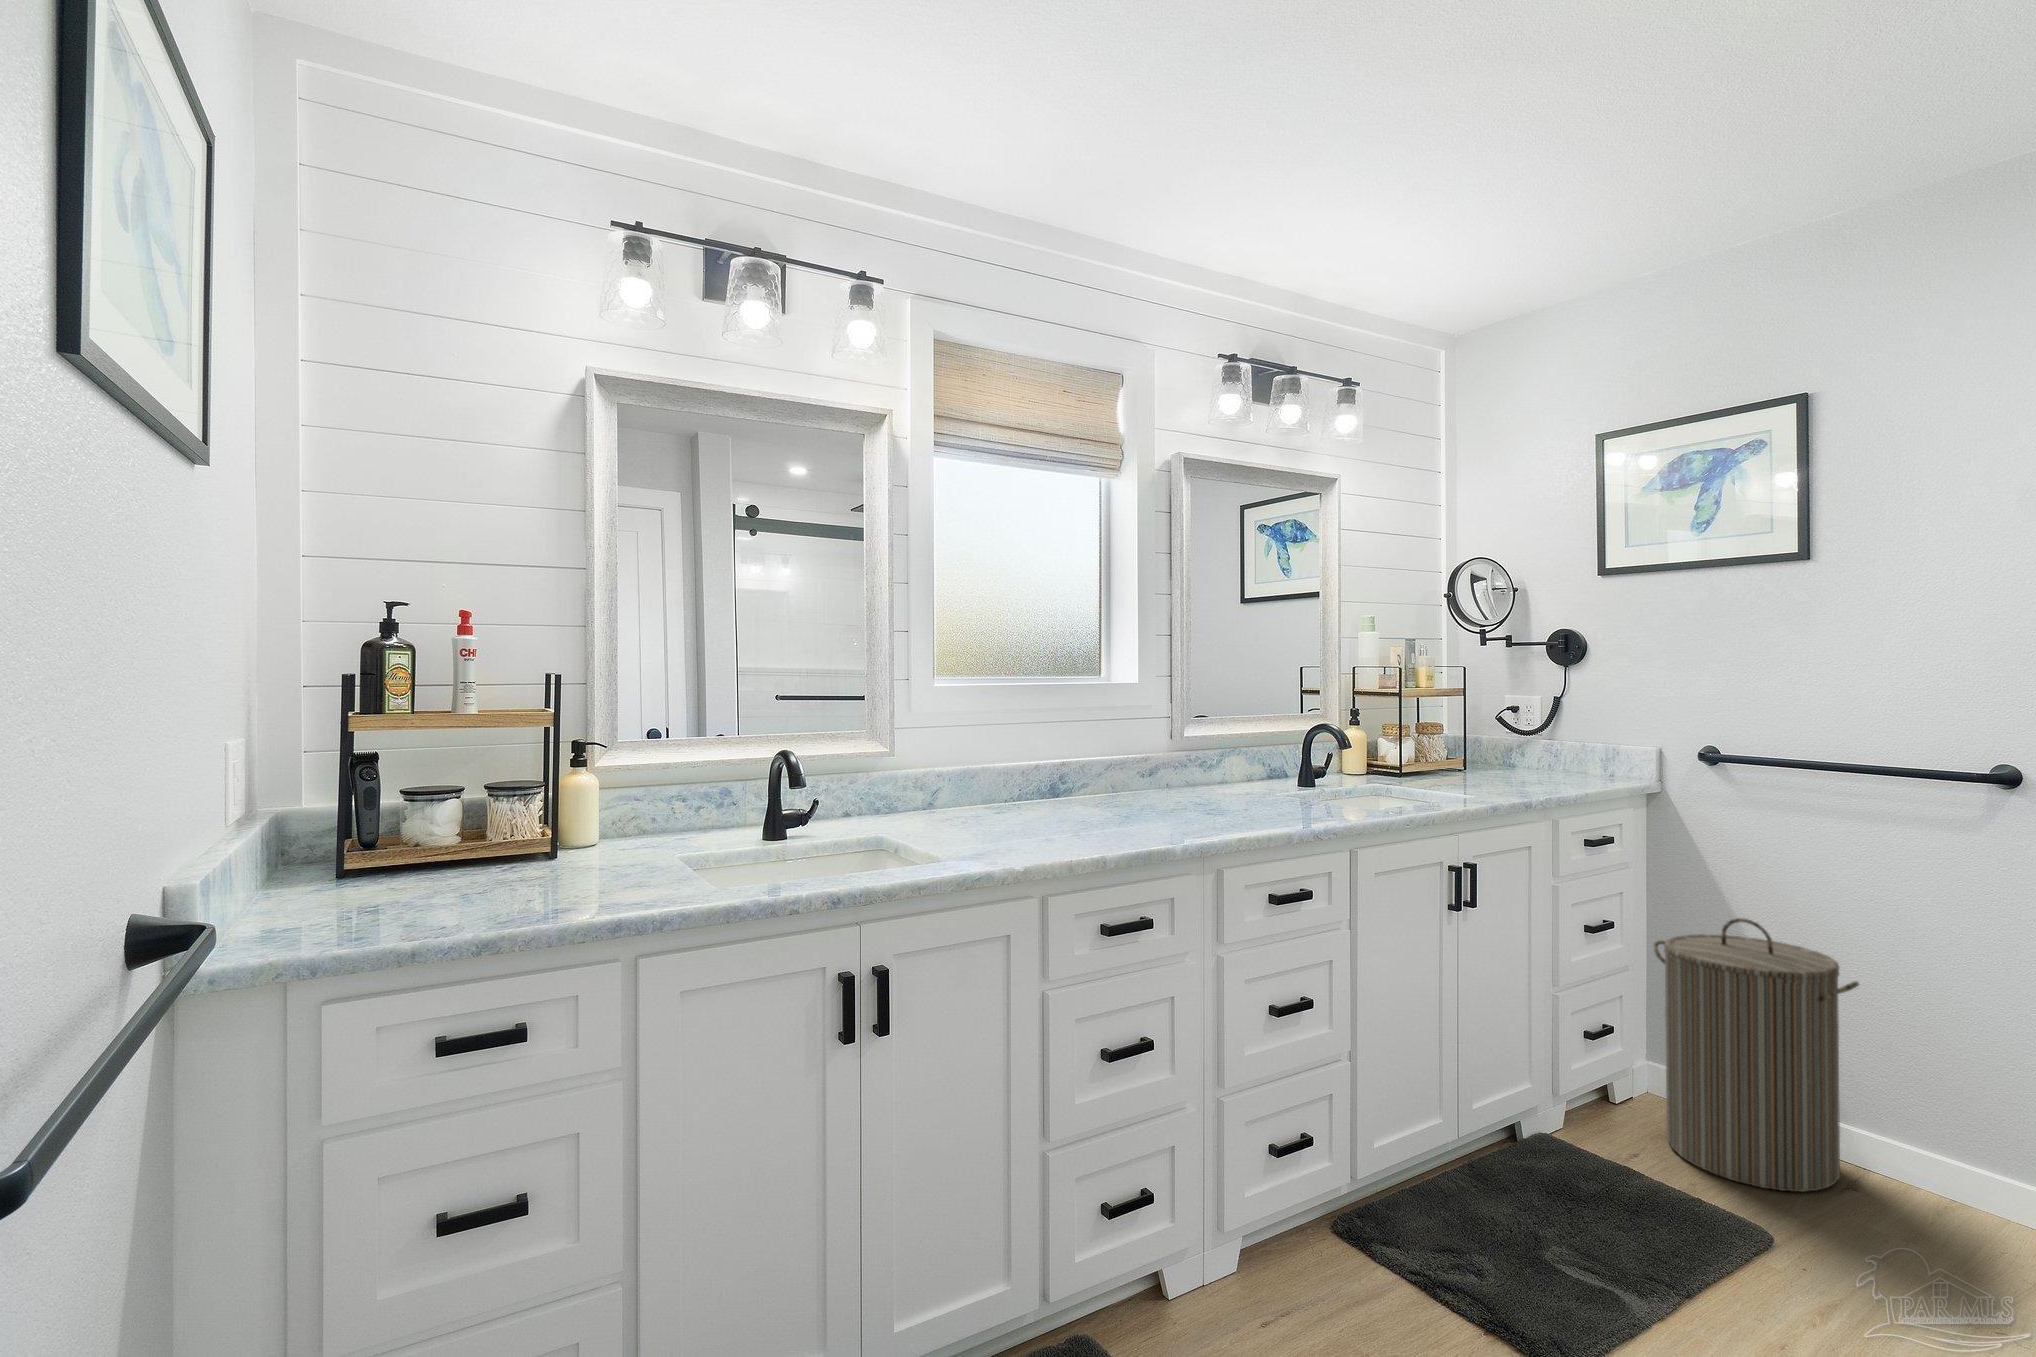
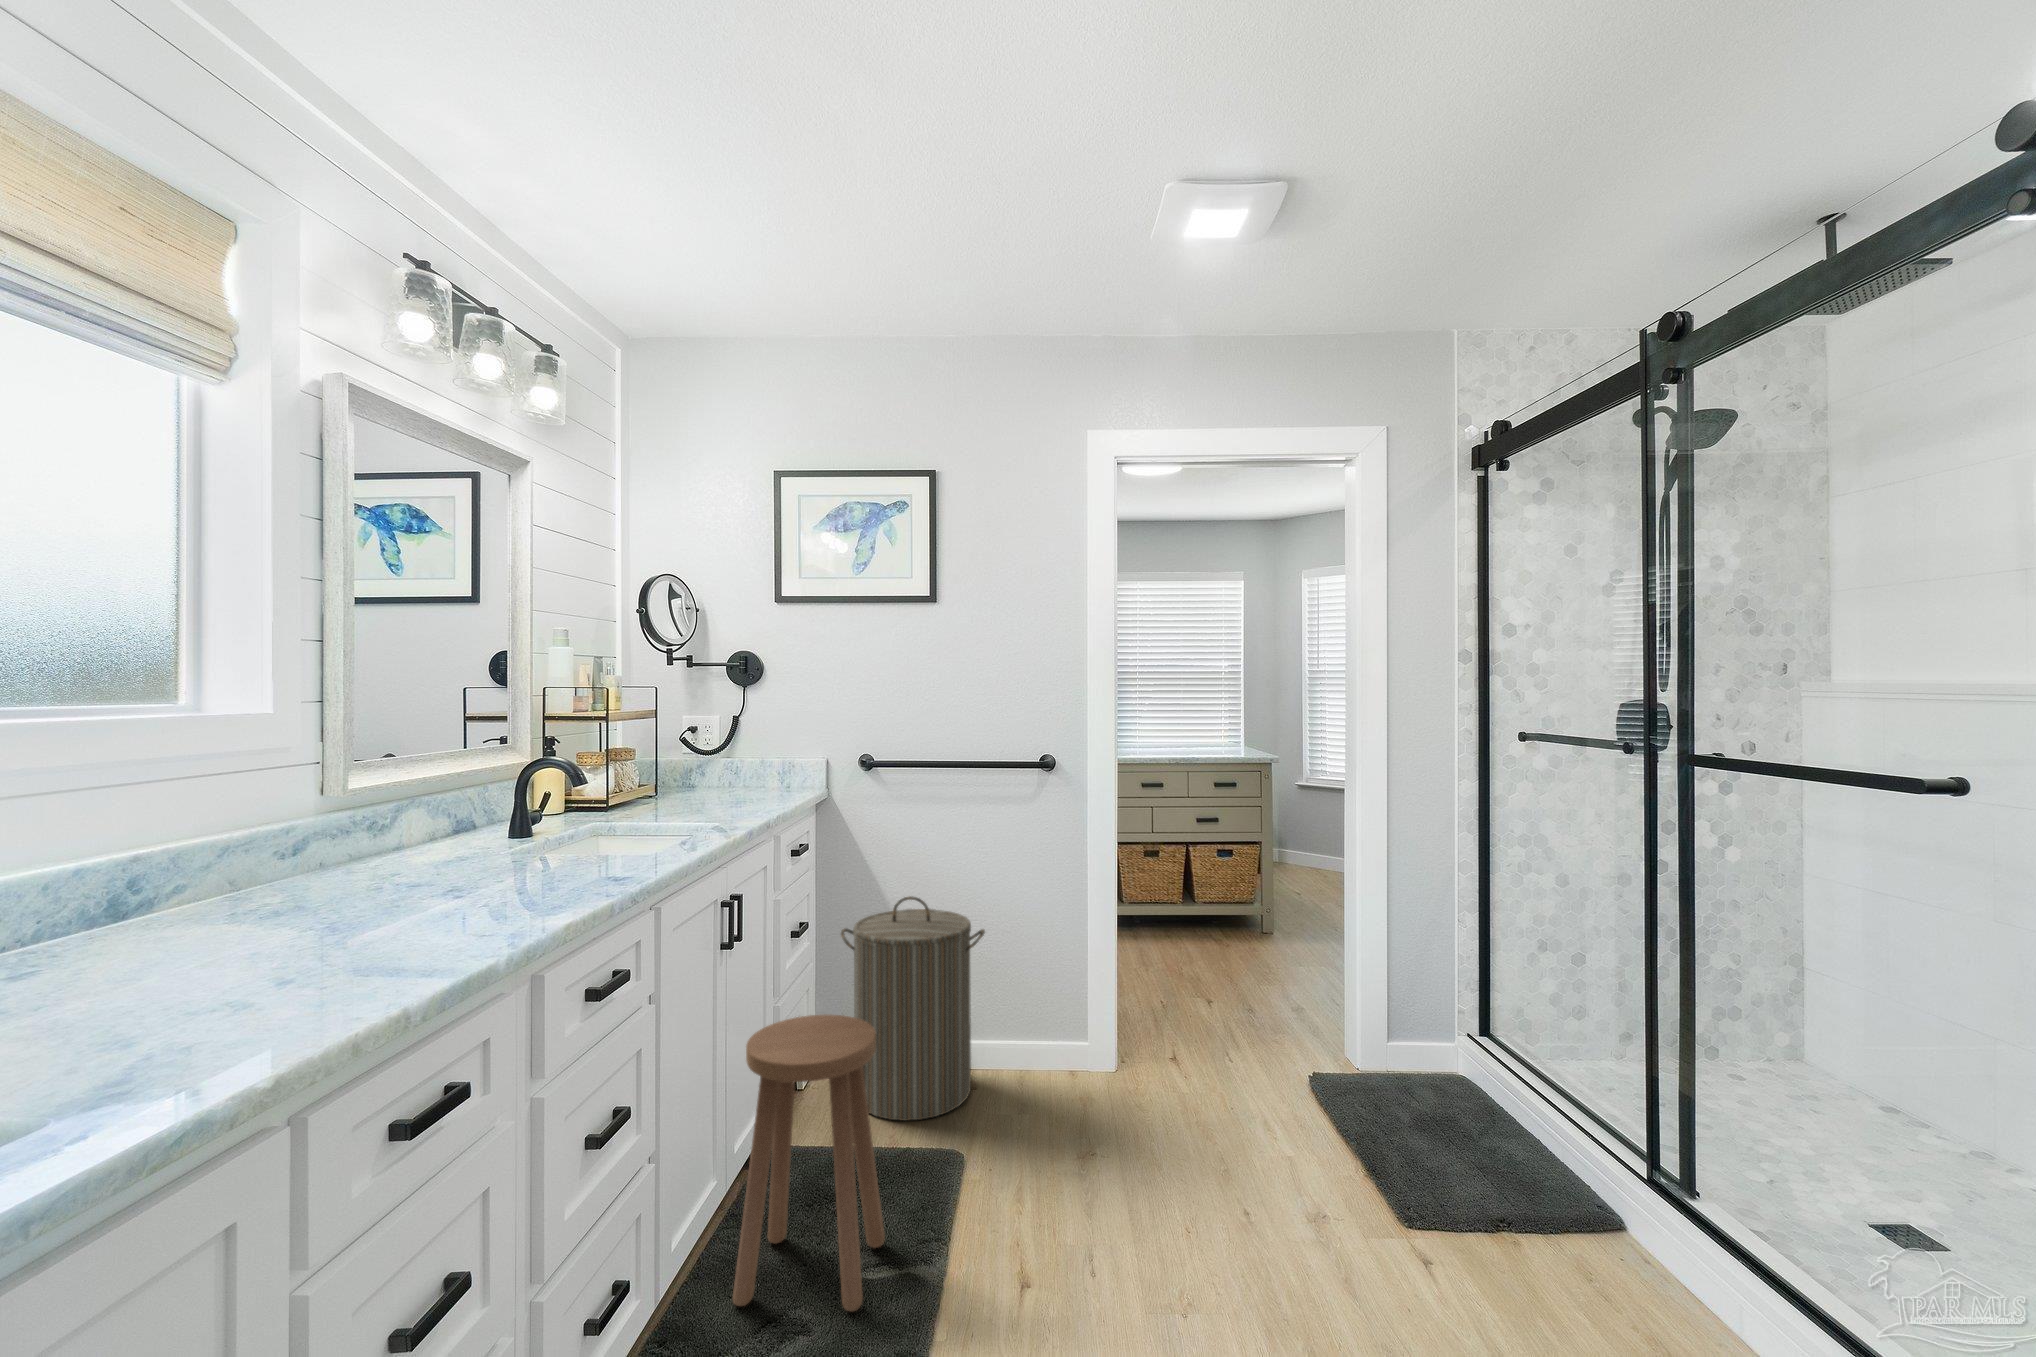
stool: none [1430,987,1605,1277] -> present [733,1015,885,1311]

